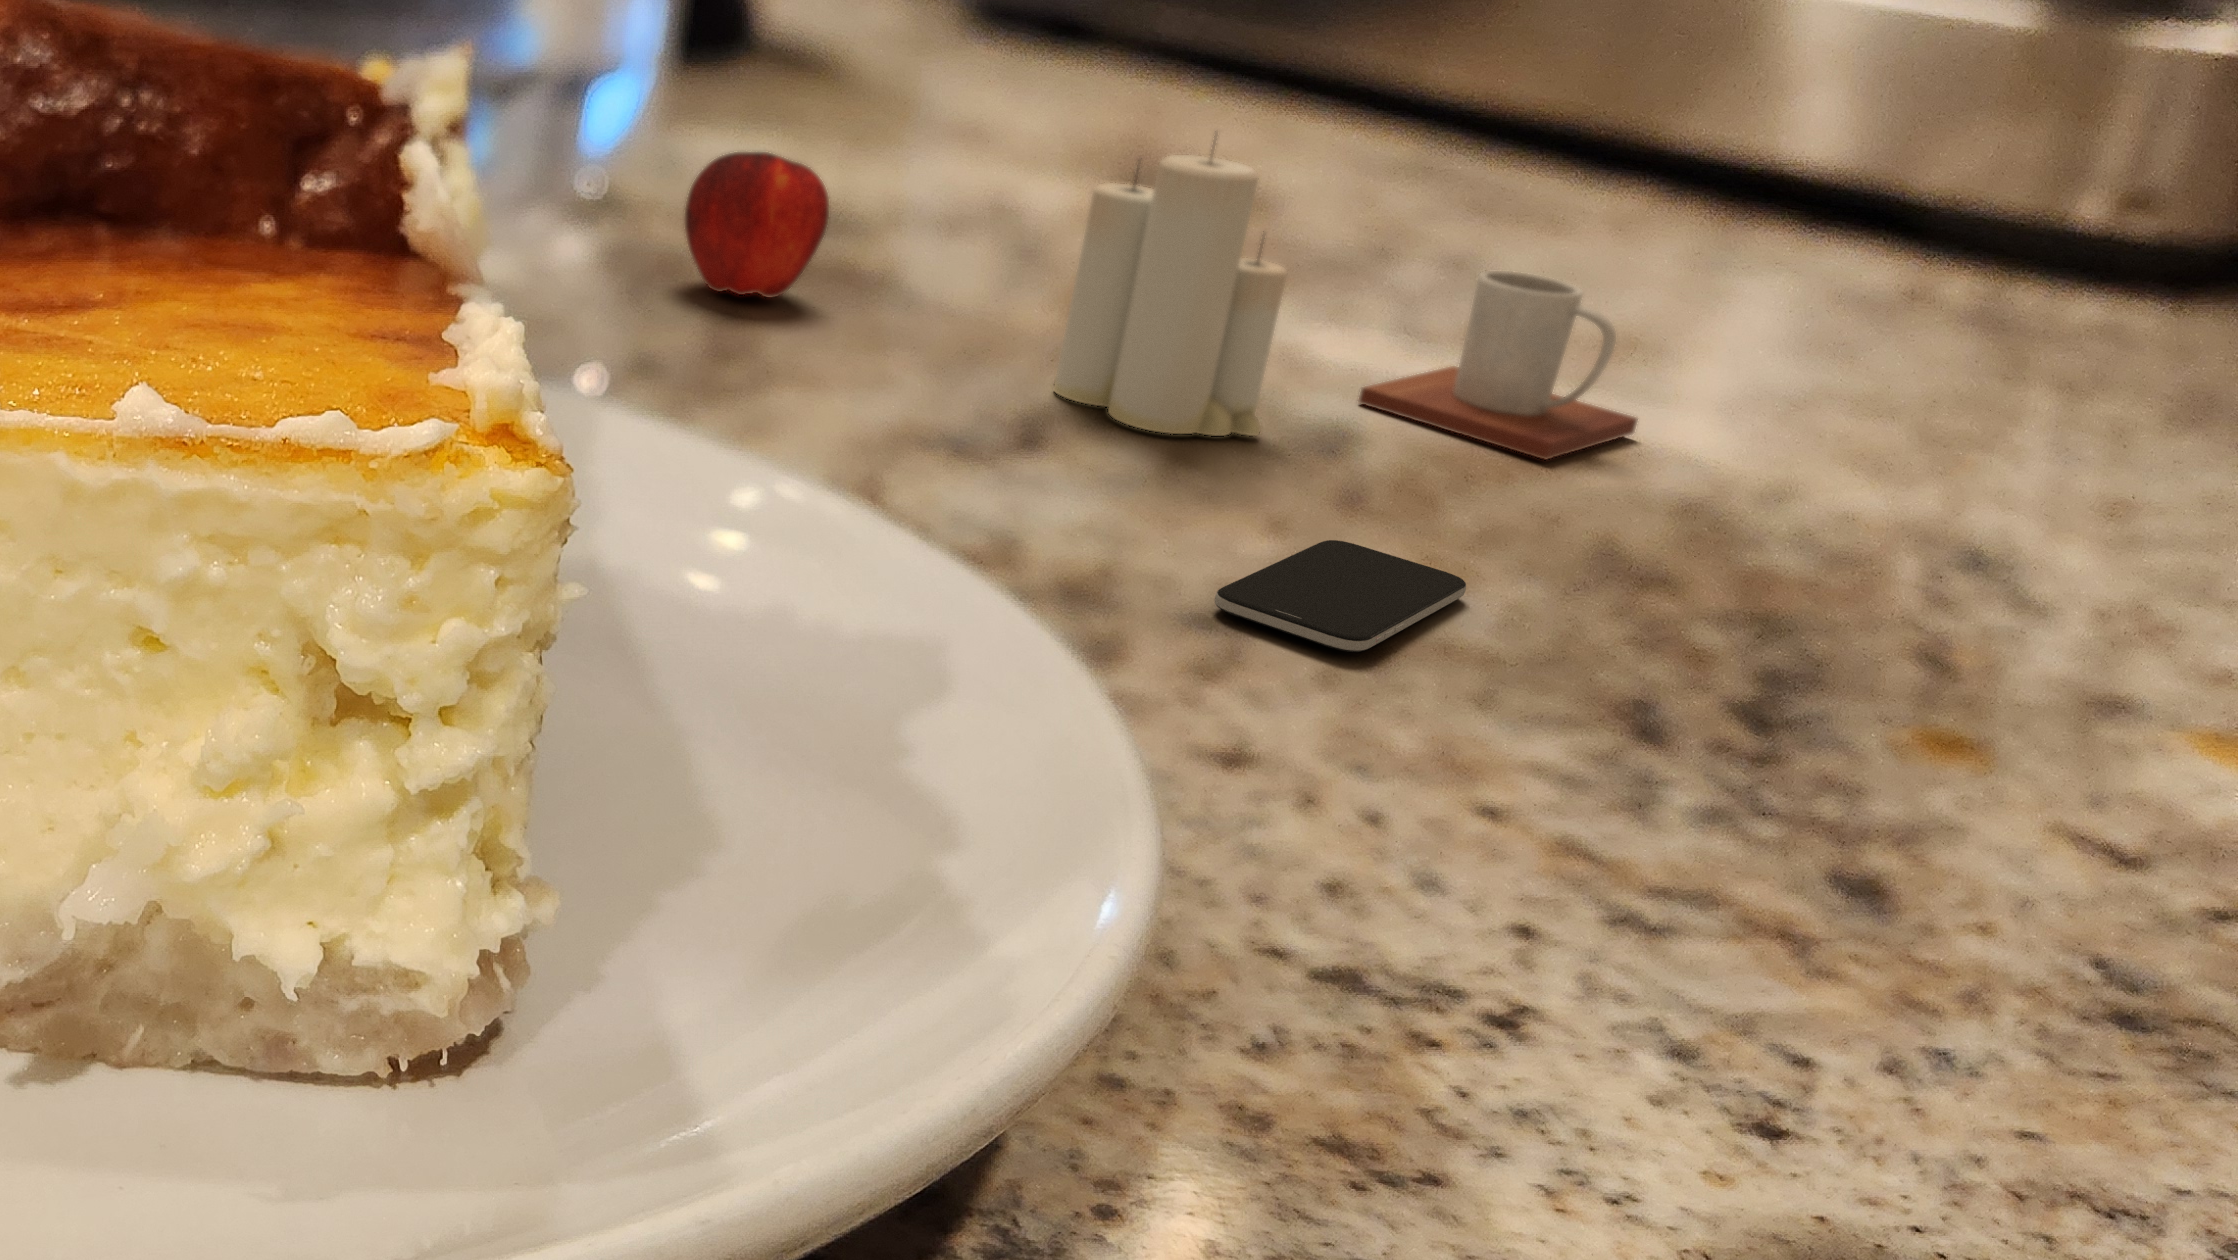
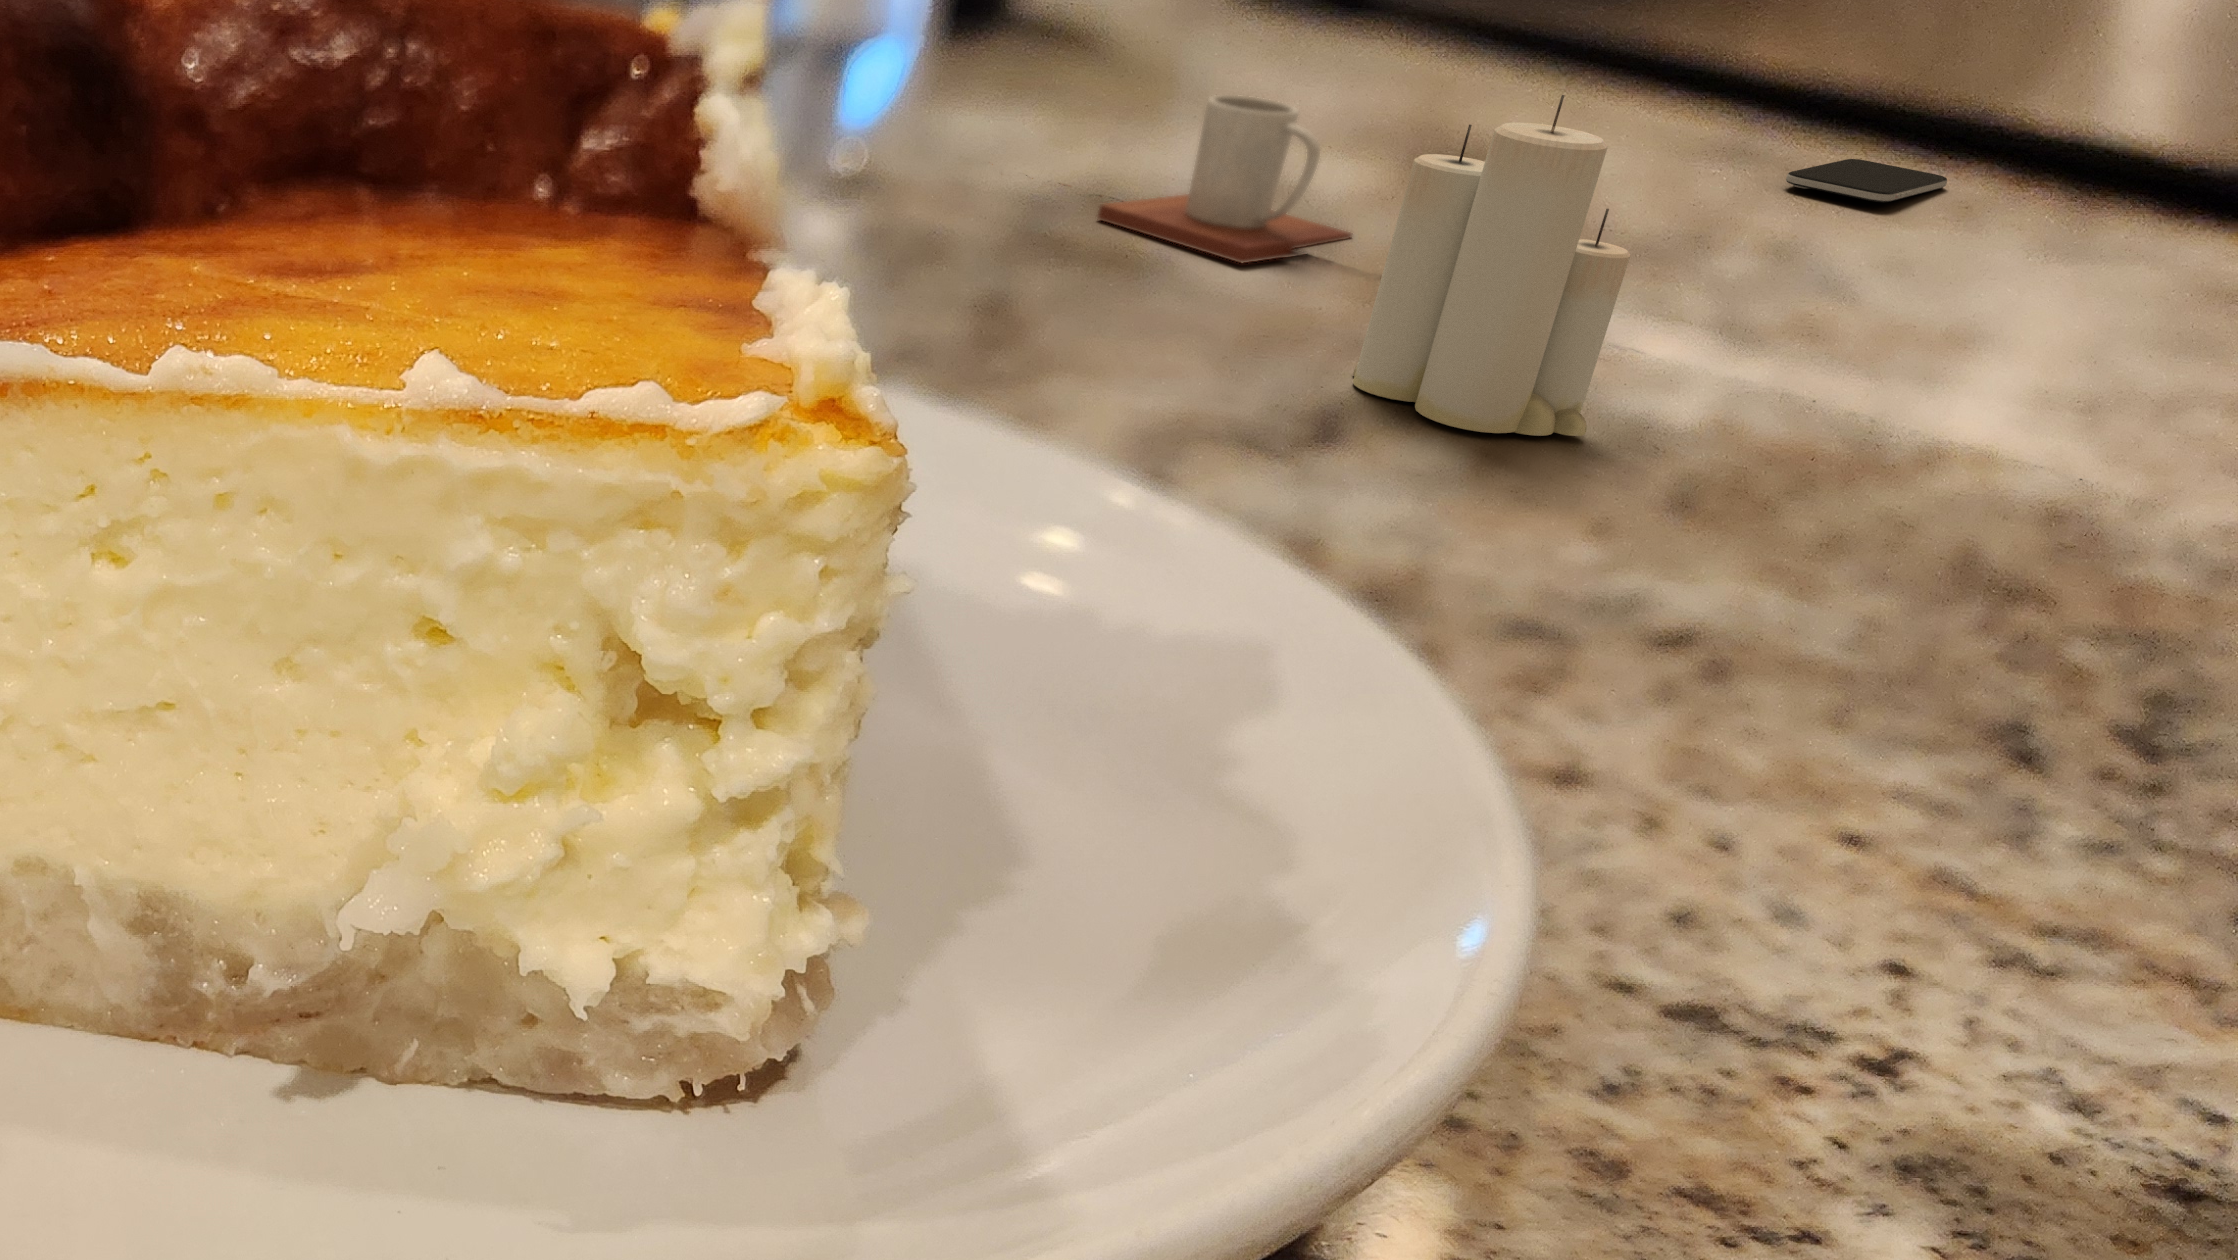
apple: present [685,152,829,297] -> none [946,117,1108,278]
mug: present [1359,270,1637,459] -> present [1098,95,1352,263]
smartphone: present [1214,540,1466,652] -> present [1786,159,1947,202]

